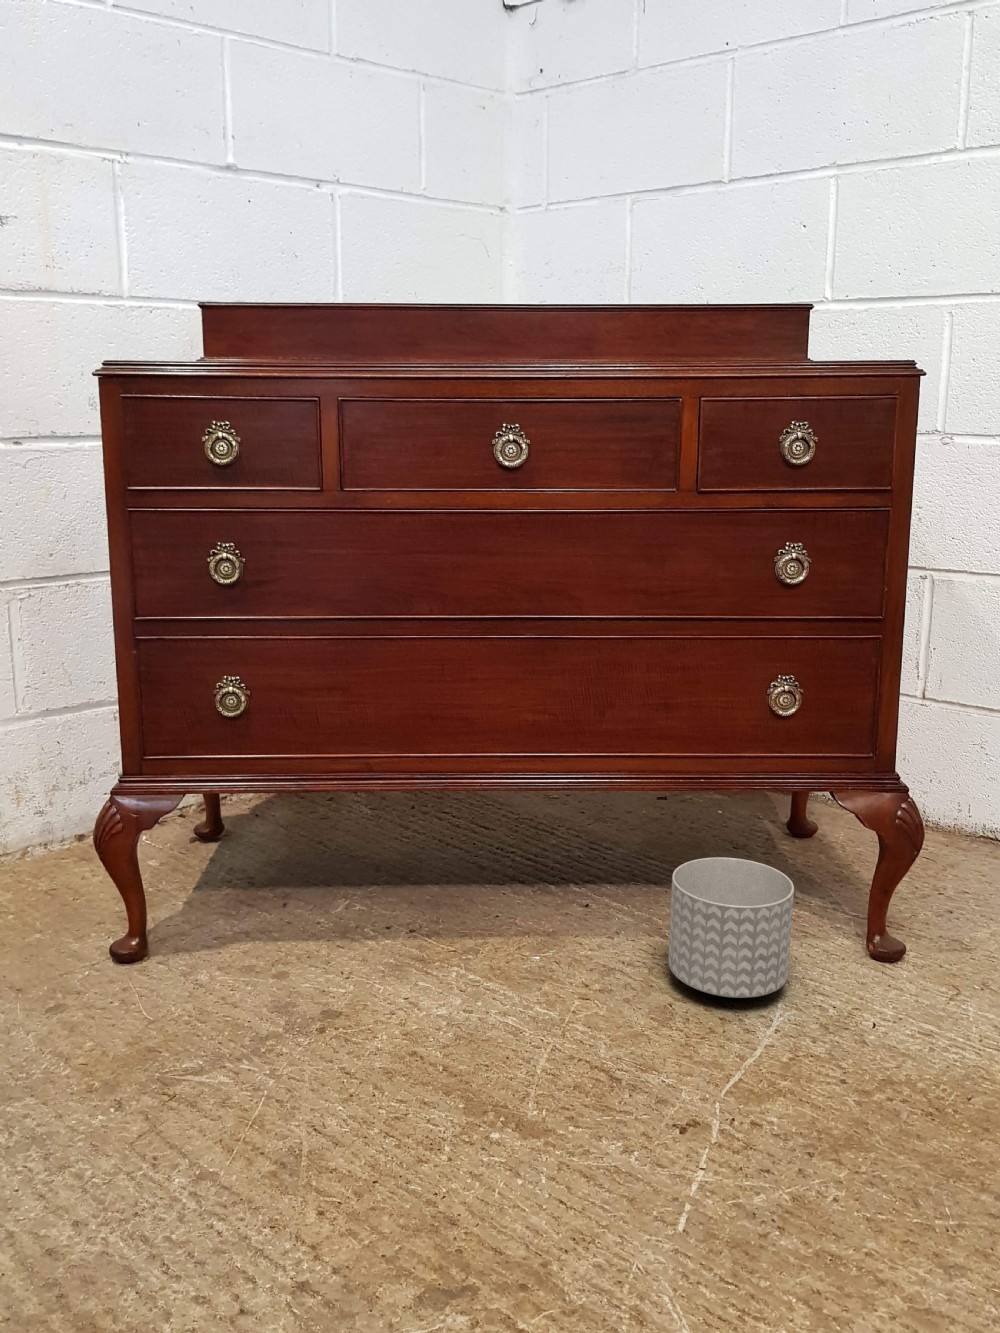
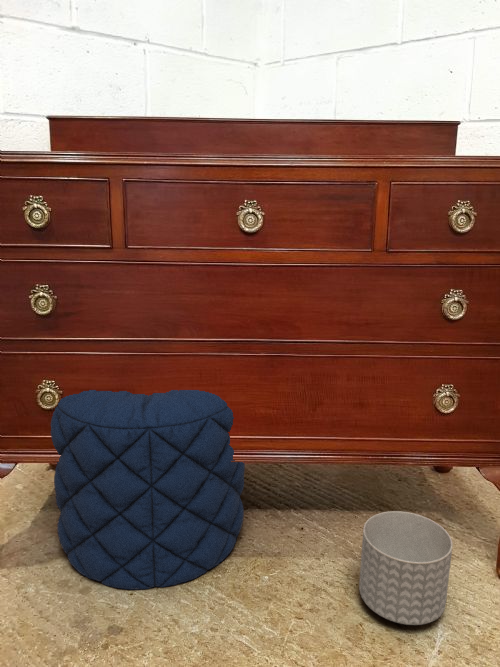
pouf: none [228,657,505,973] -> present [50,390,245,590]

